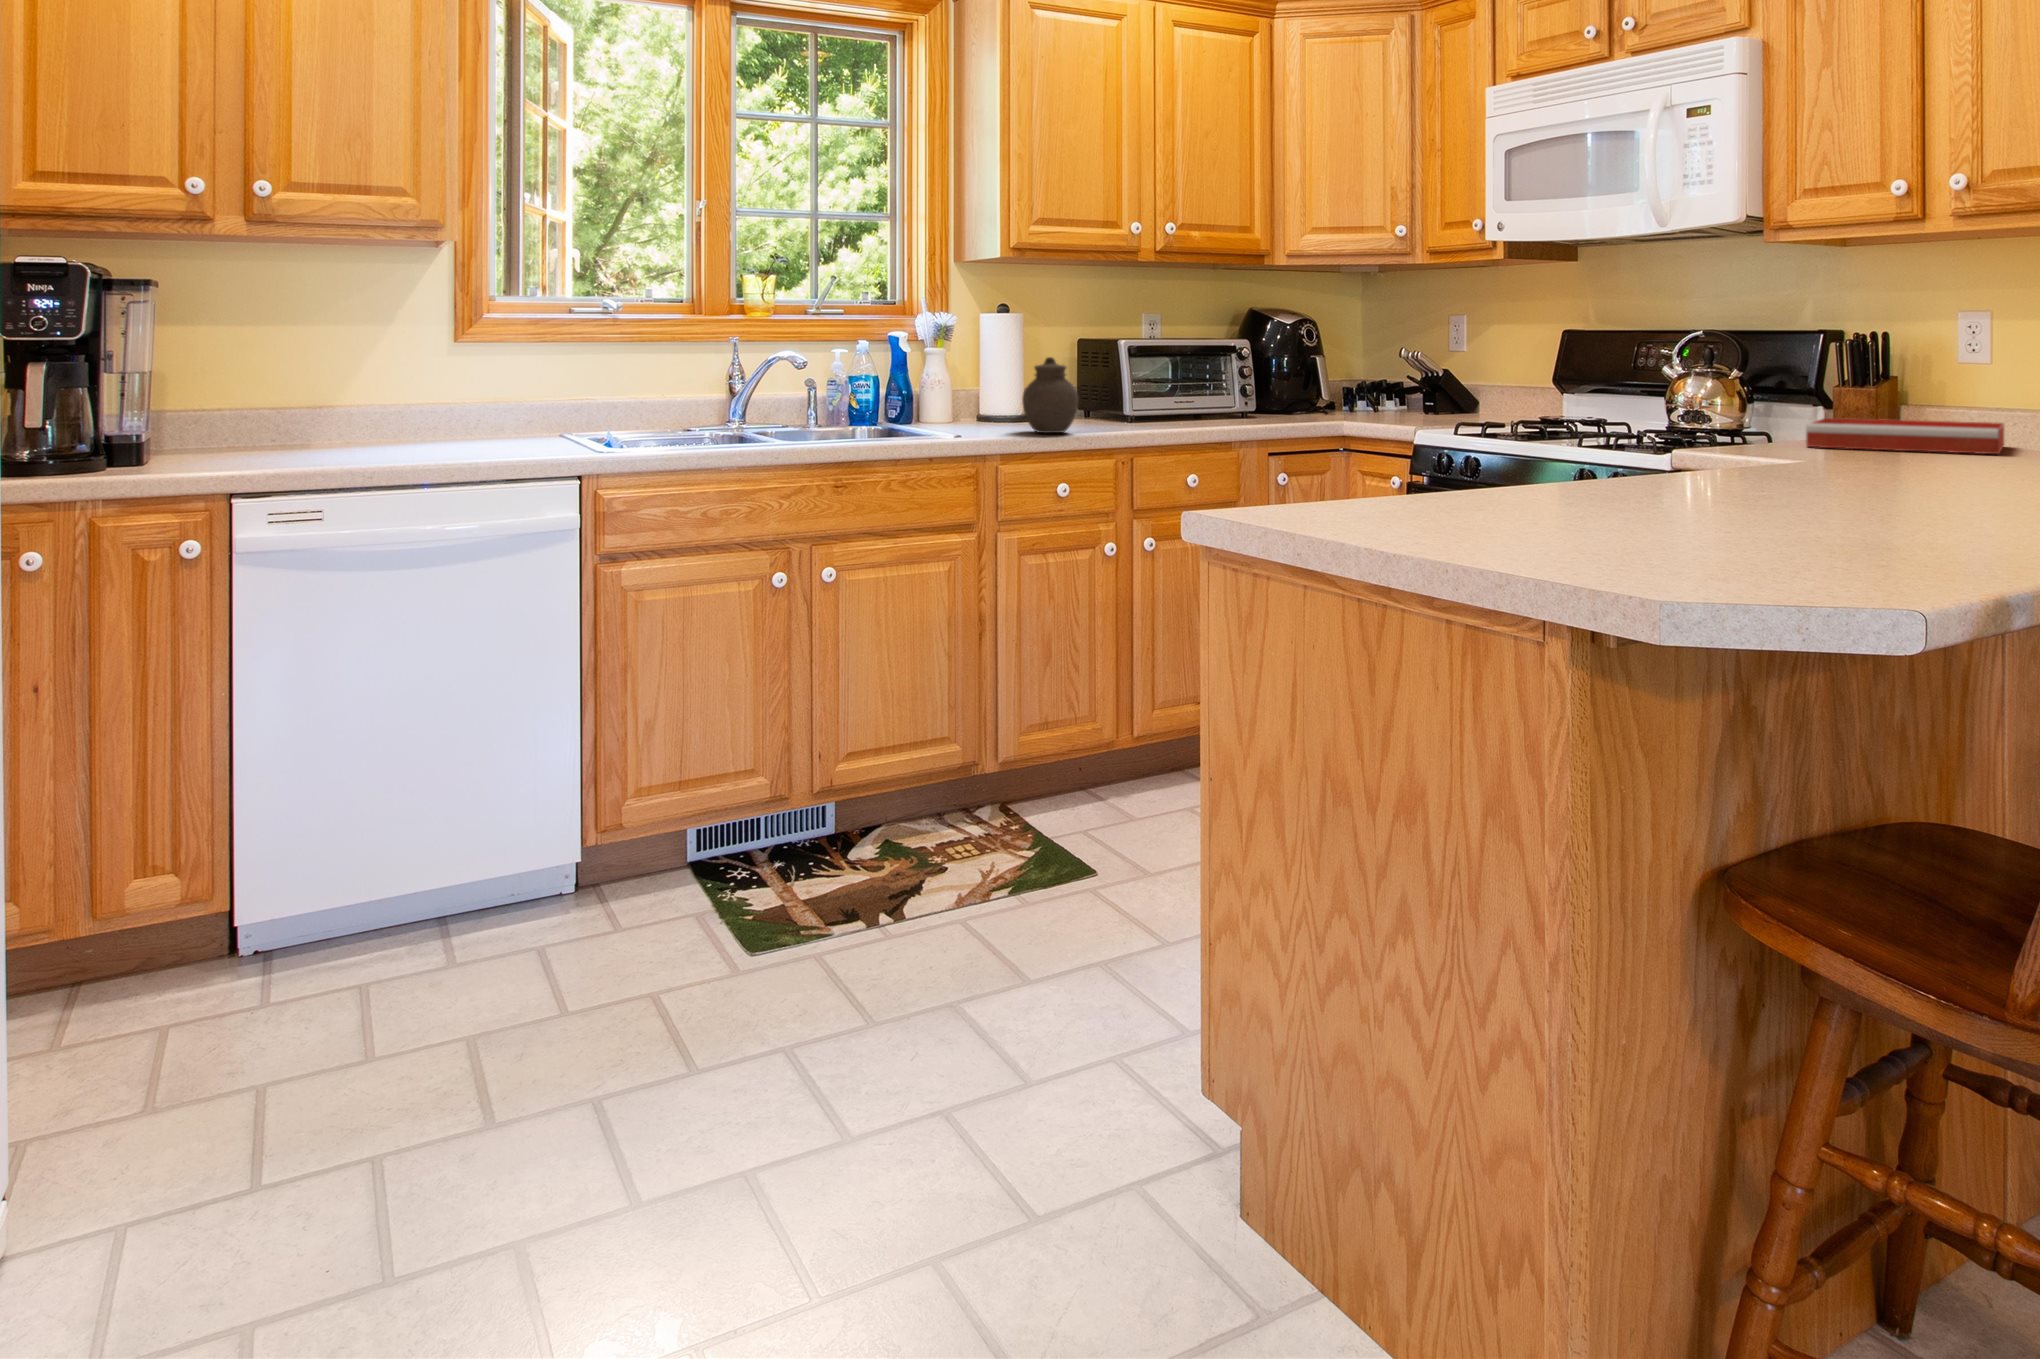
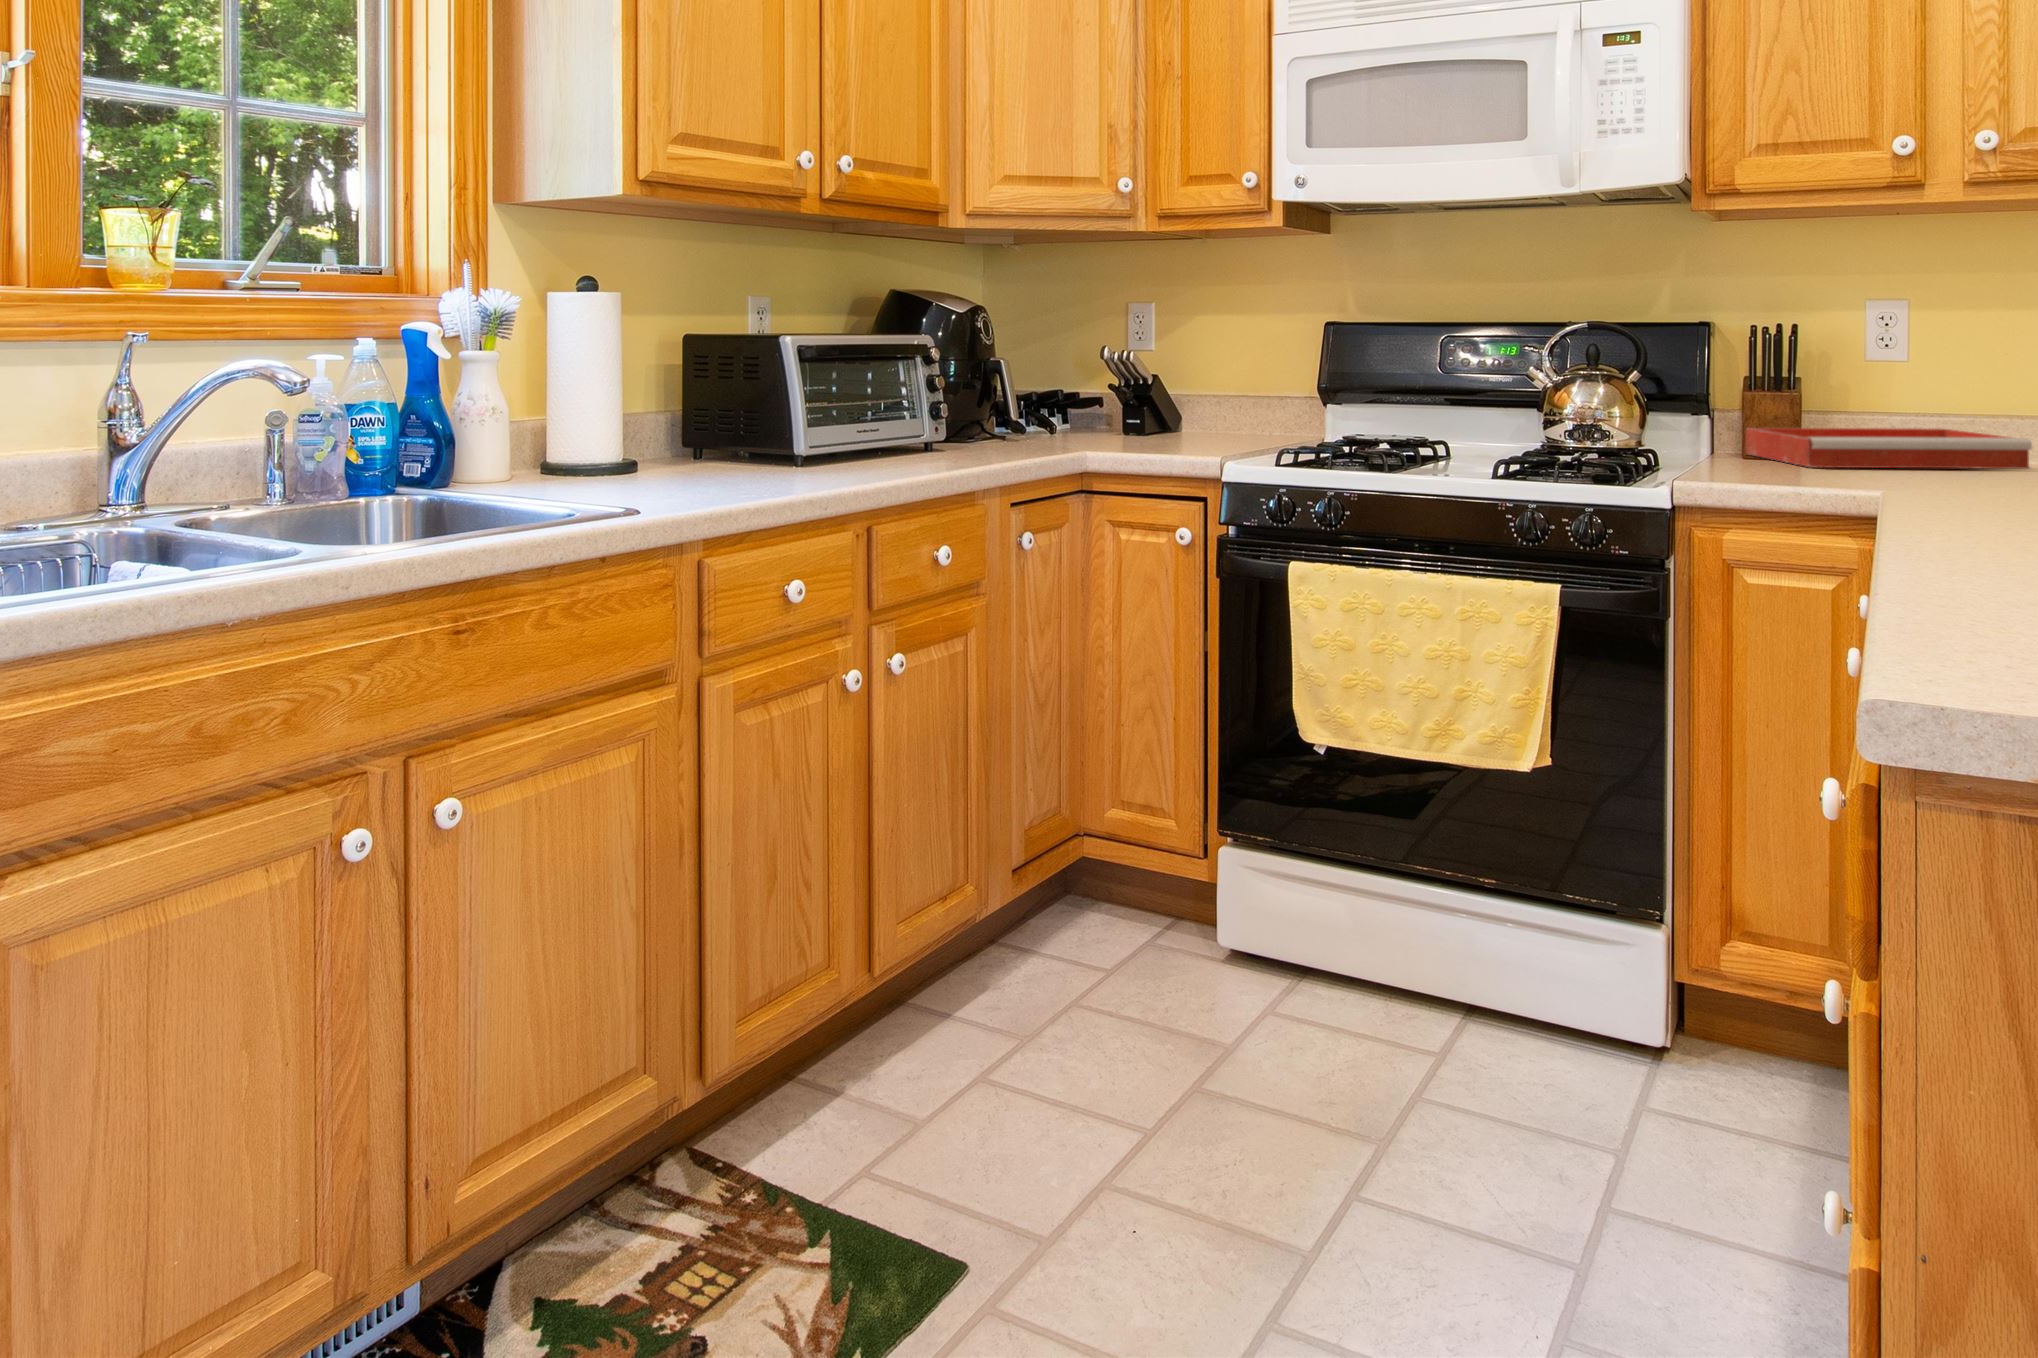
jar: present [1022,357,1078,433] -> none [690,362,785,490]

